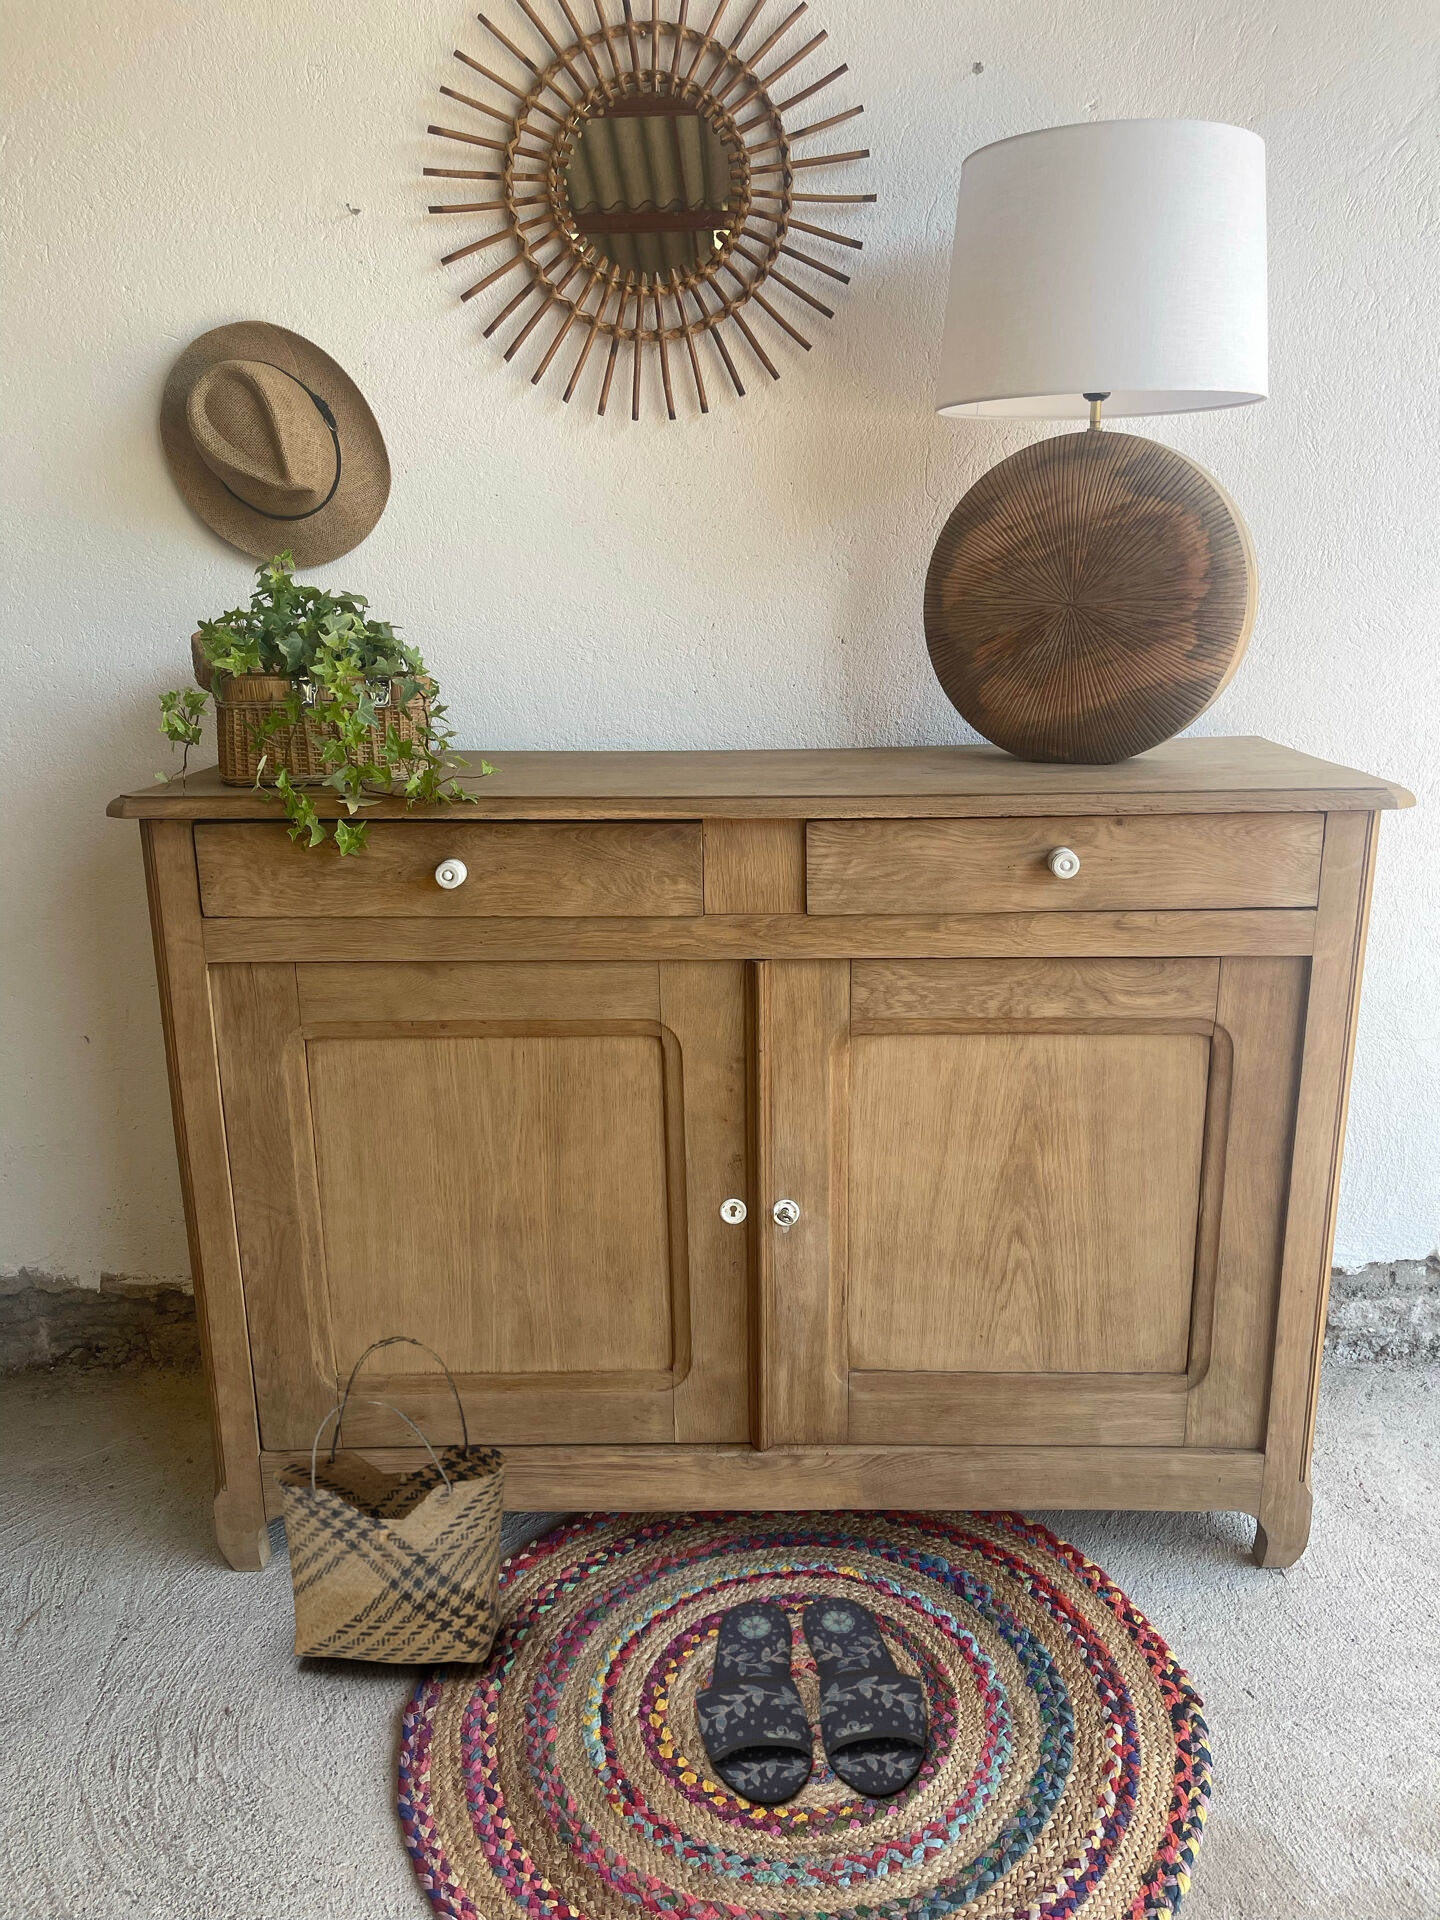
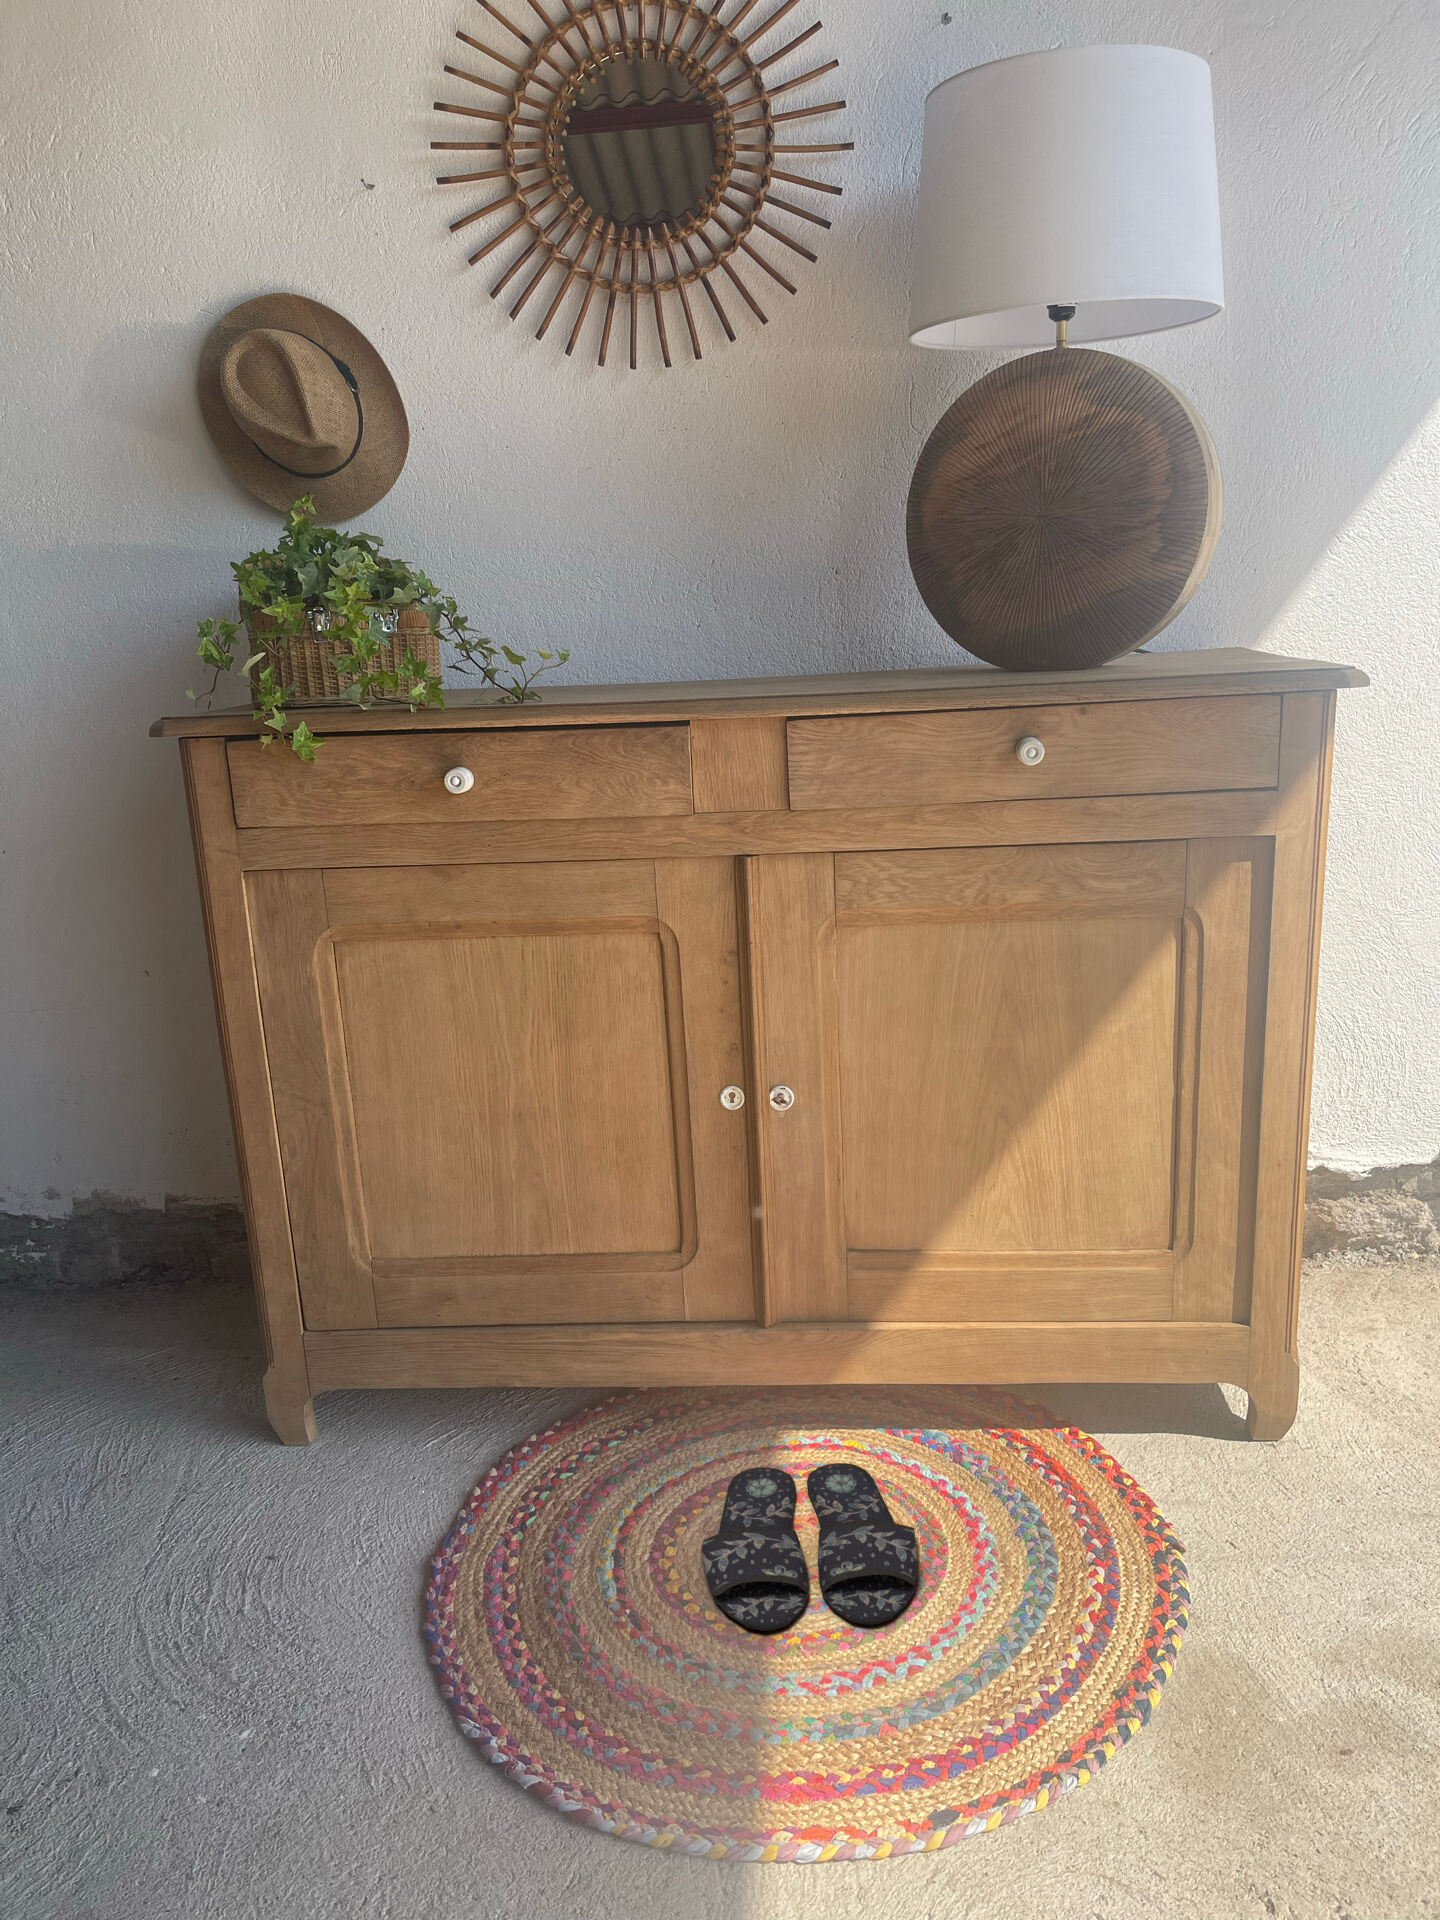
woven basket: present [273,1336,507,1664] -> none [311,1216,527,1516]

